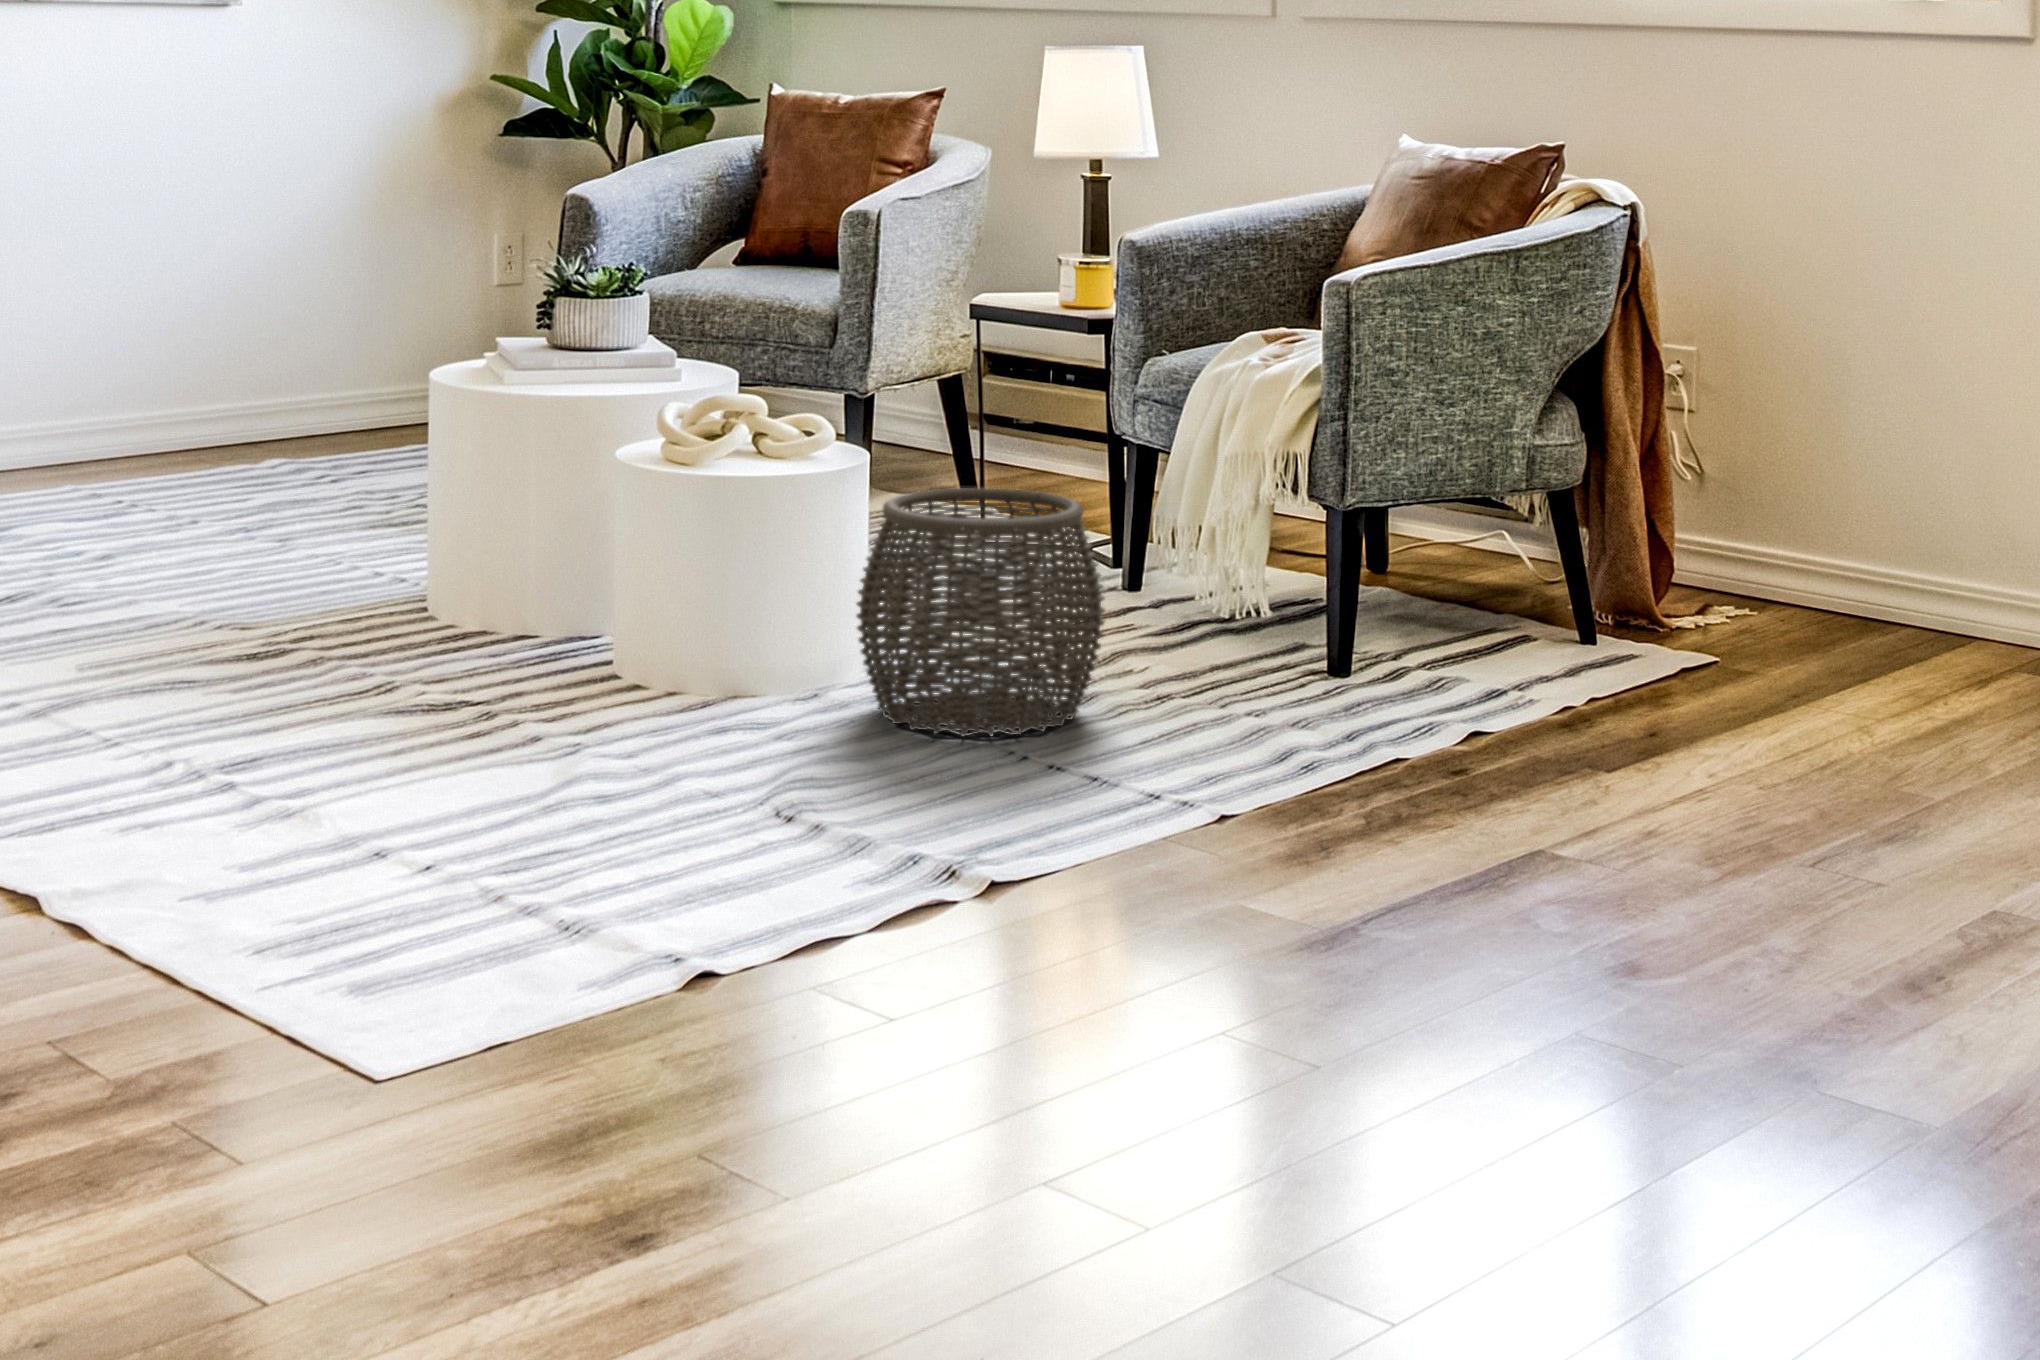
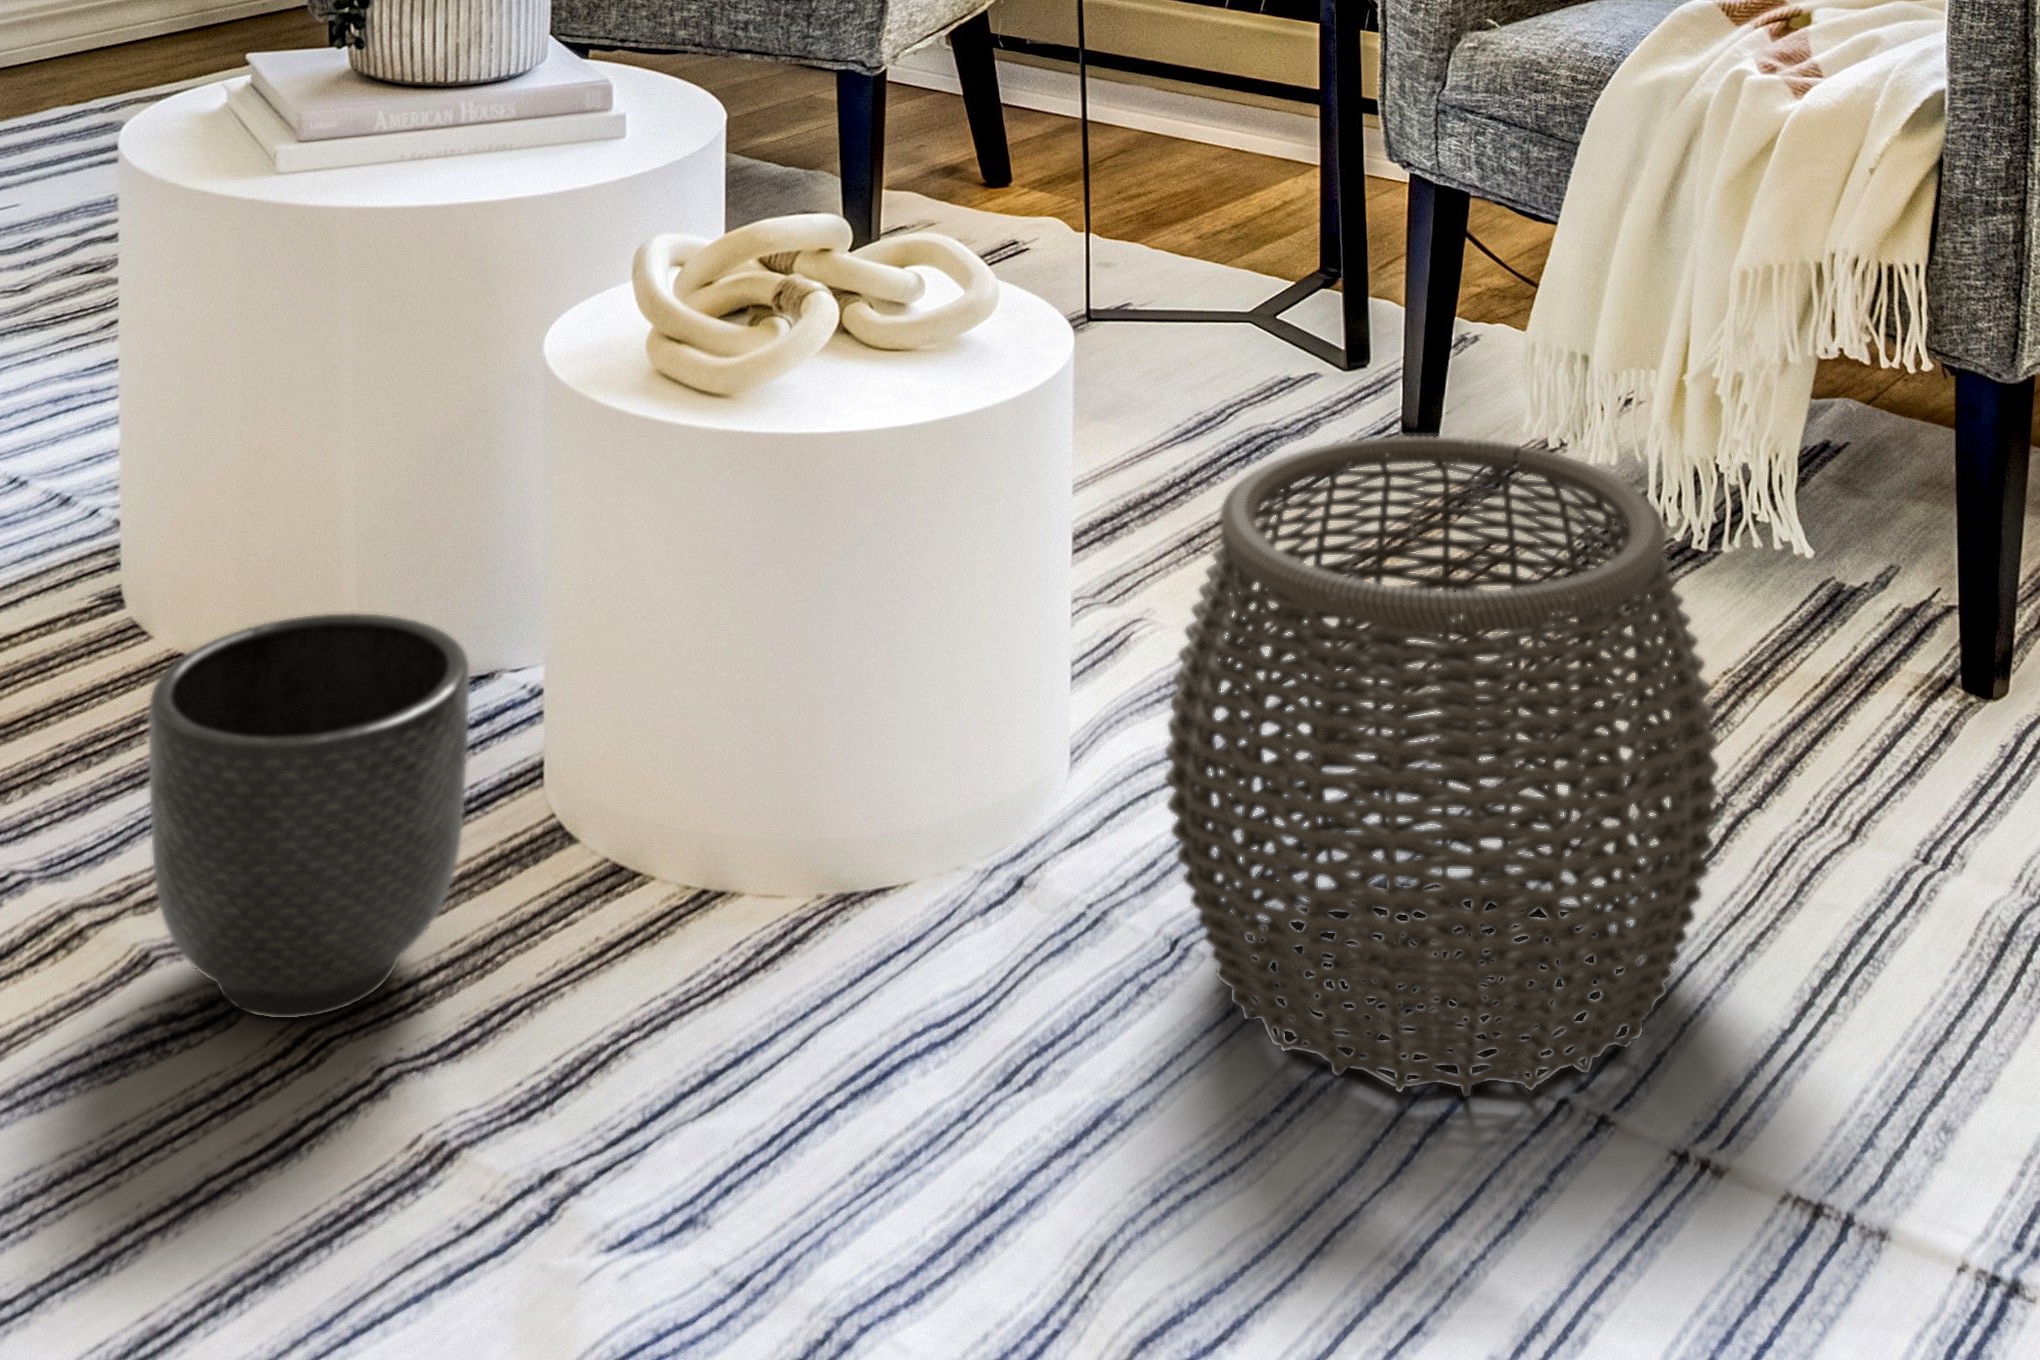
planter: none [421,544,560,695] -> present [148,613,469,1018]

